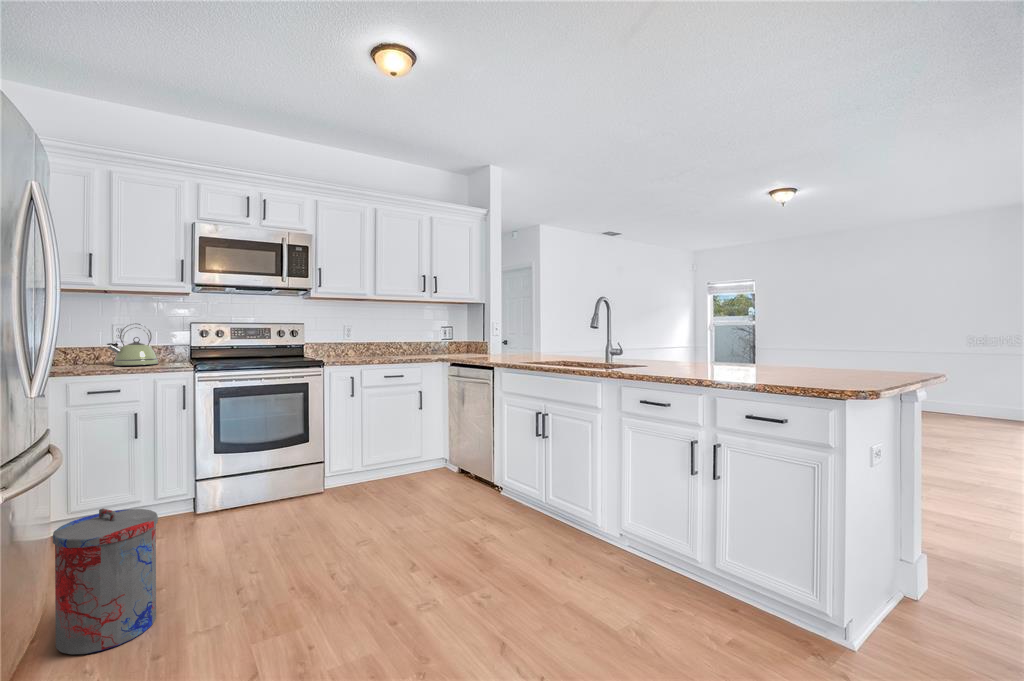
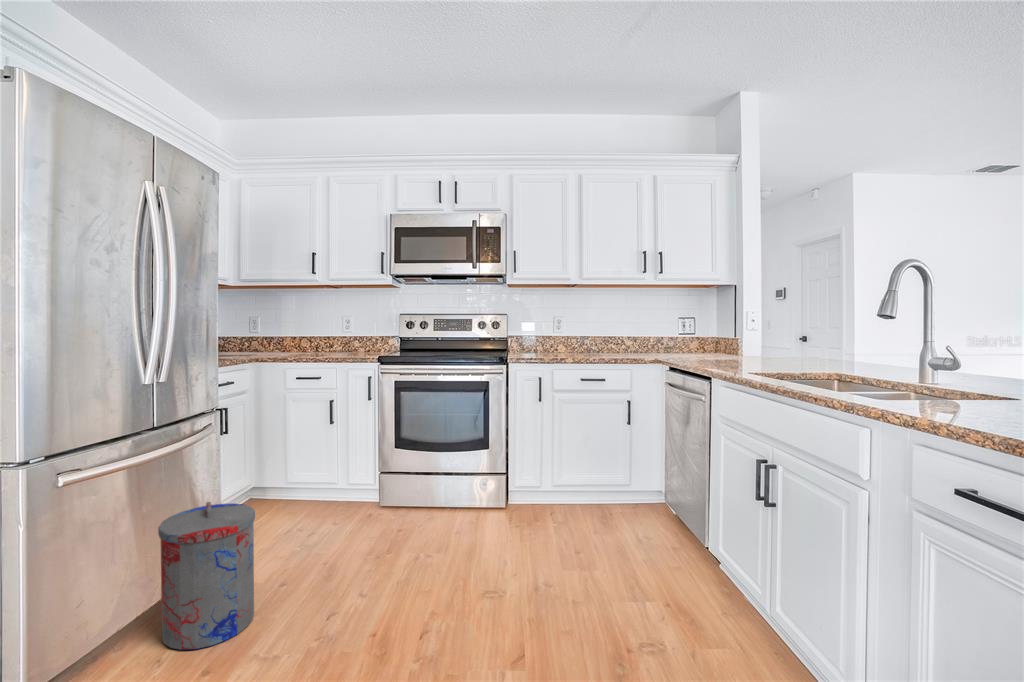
kettle: present [107,323,158,366] -> none [325,316,366,355]

